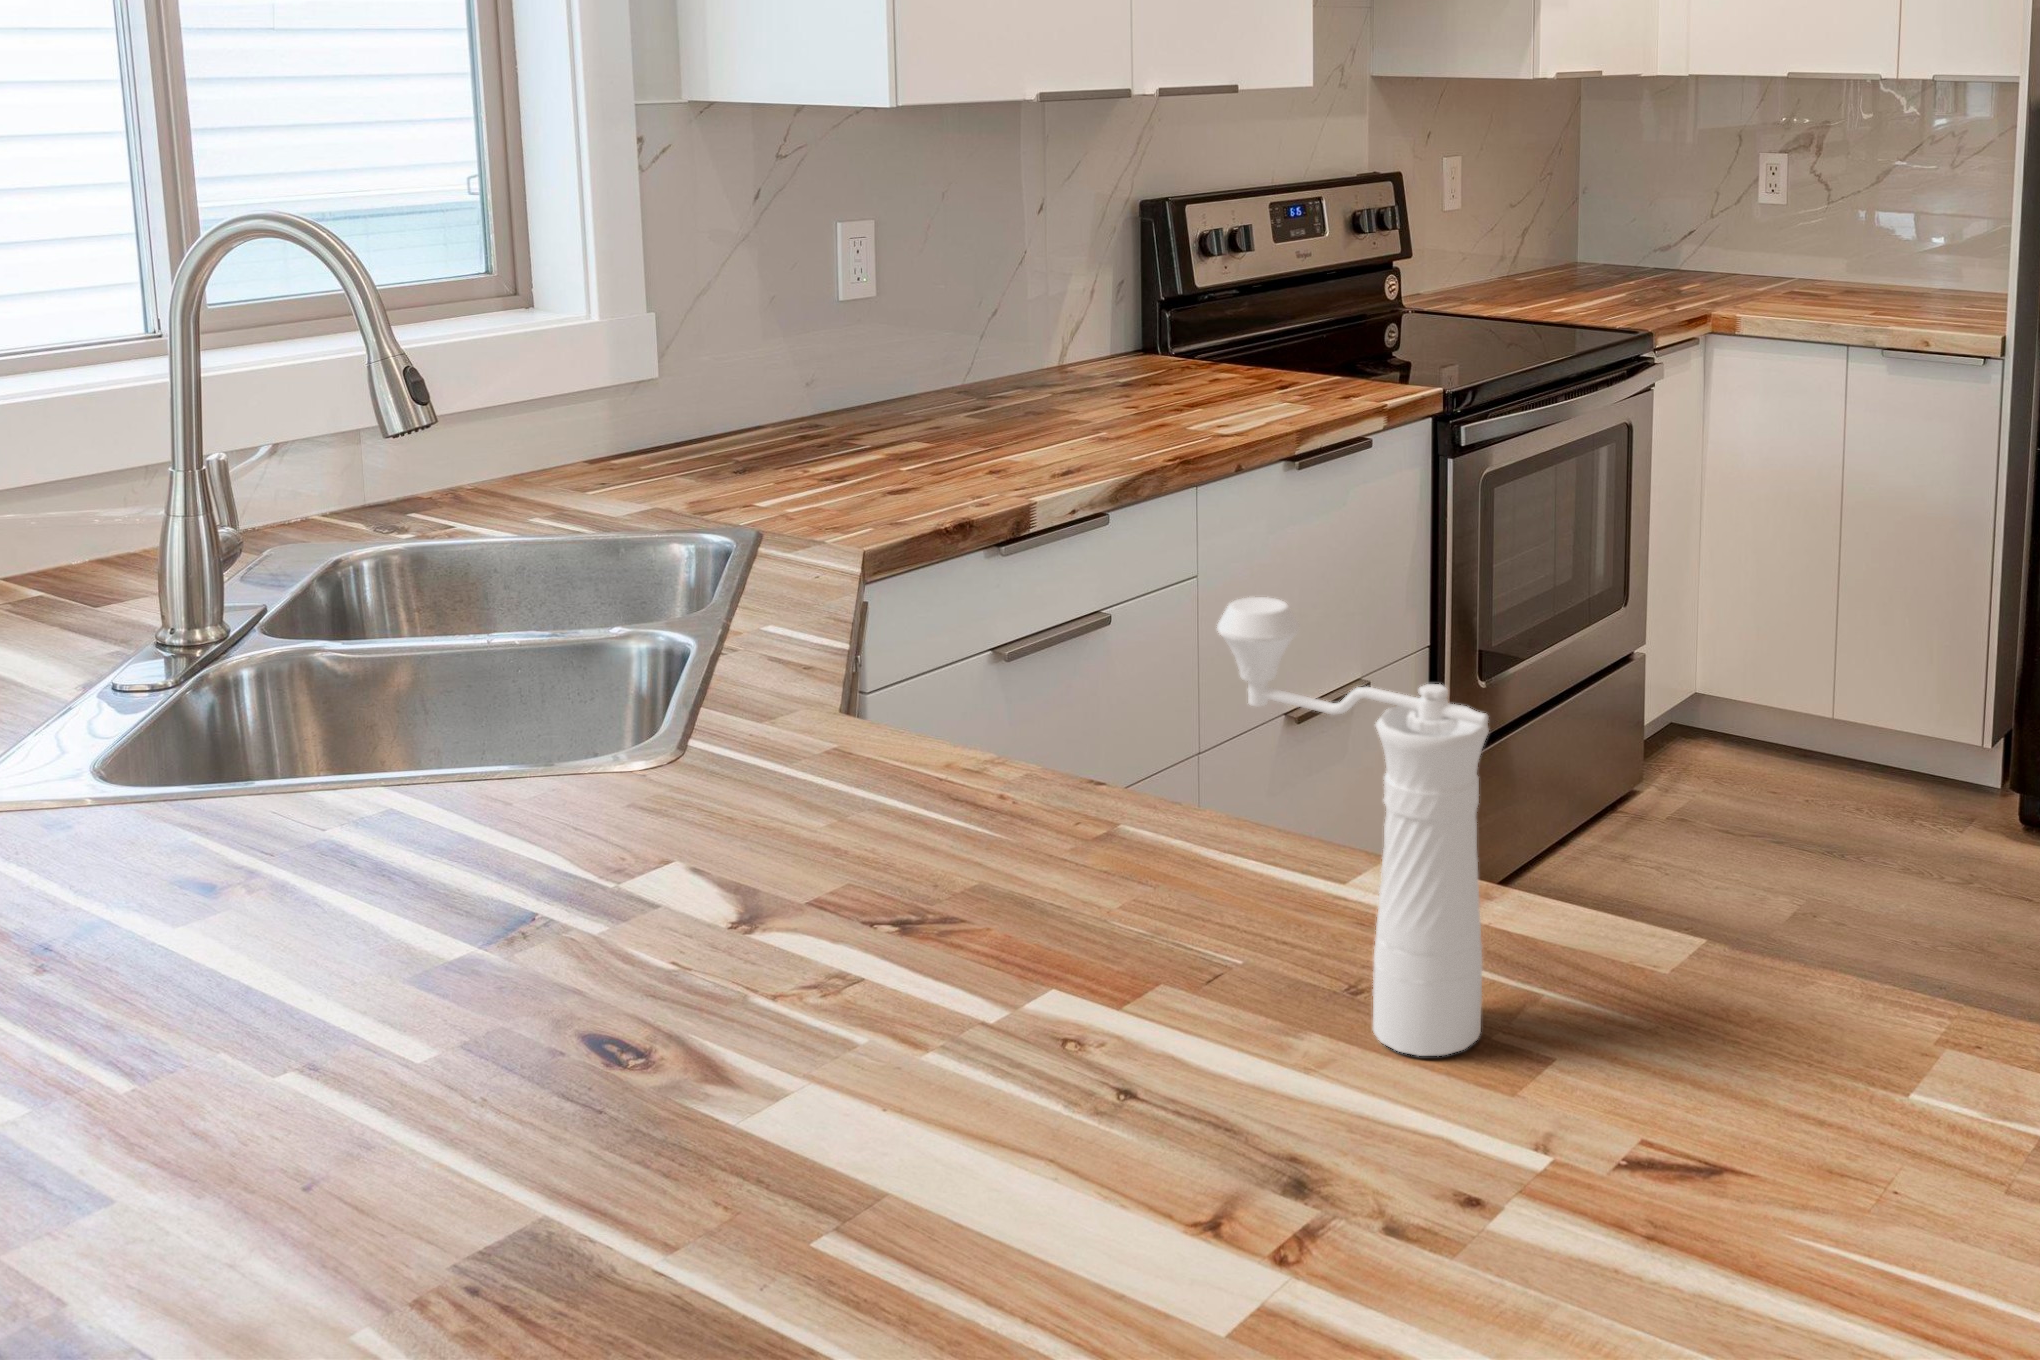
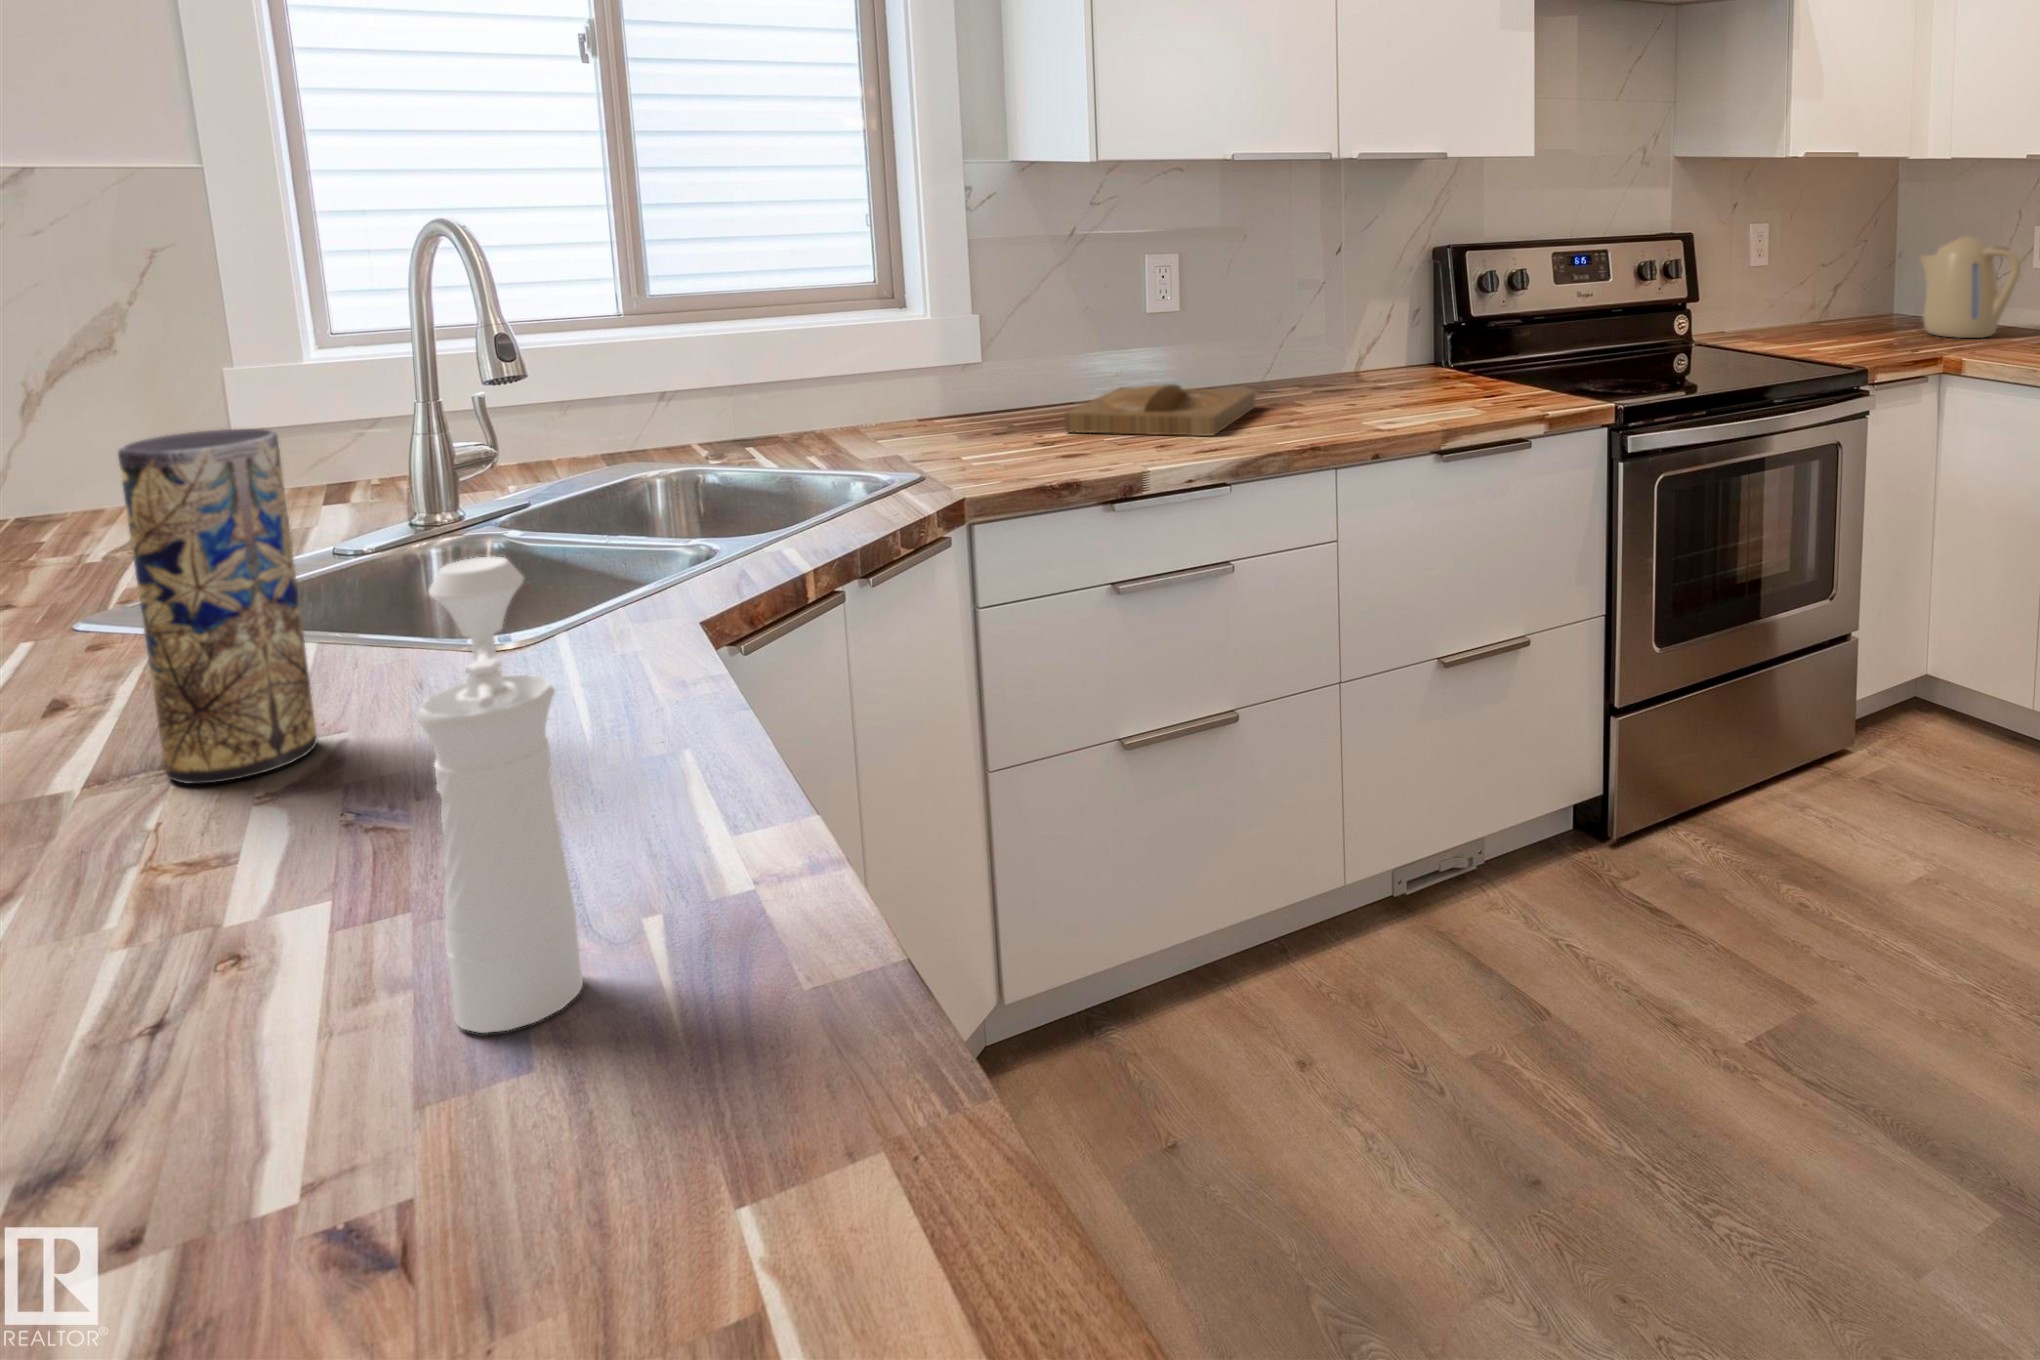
kettle: none [1641,167,1765,290] -> present [1920,236,2021,338]
tray: none [822,398,1030,467] -> present [1065,384,1255,436]
vase: none [504,497,677,939] -> present [118,429,317,784]

